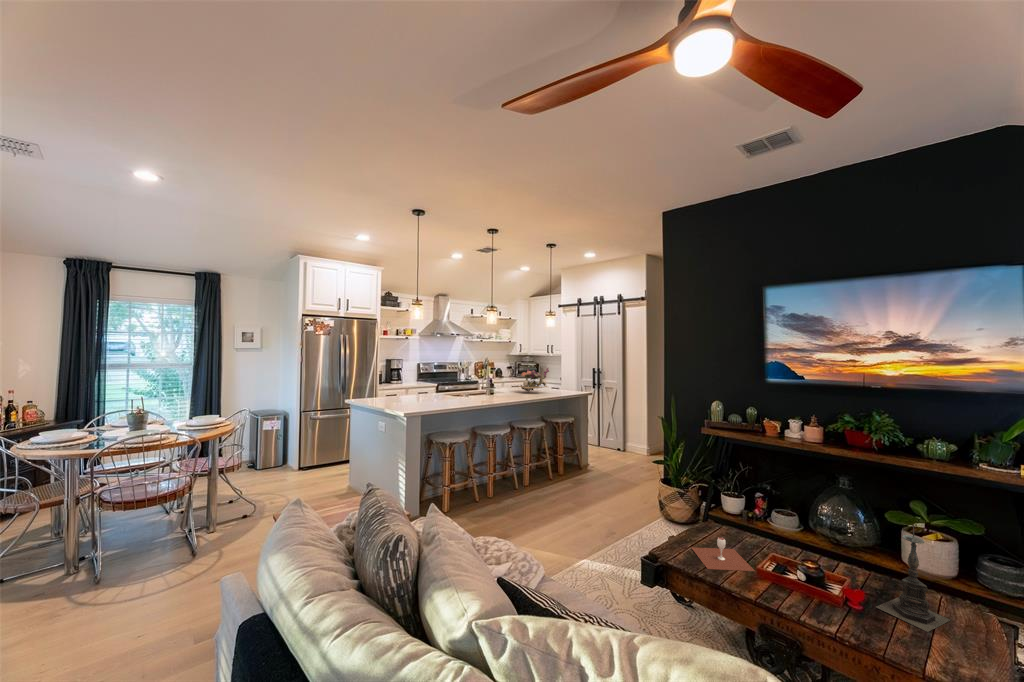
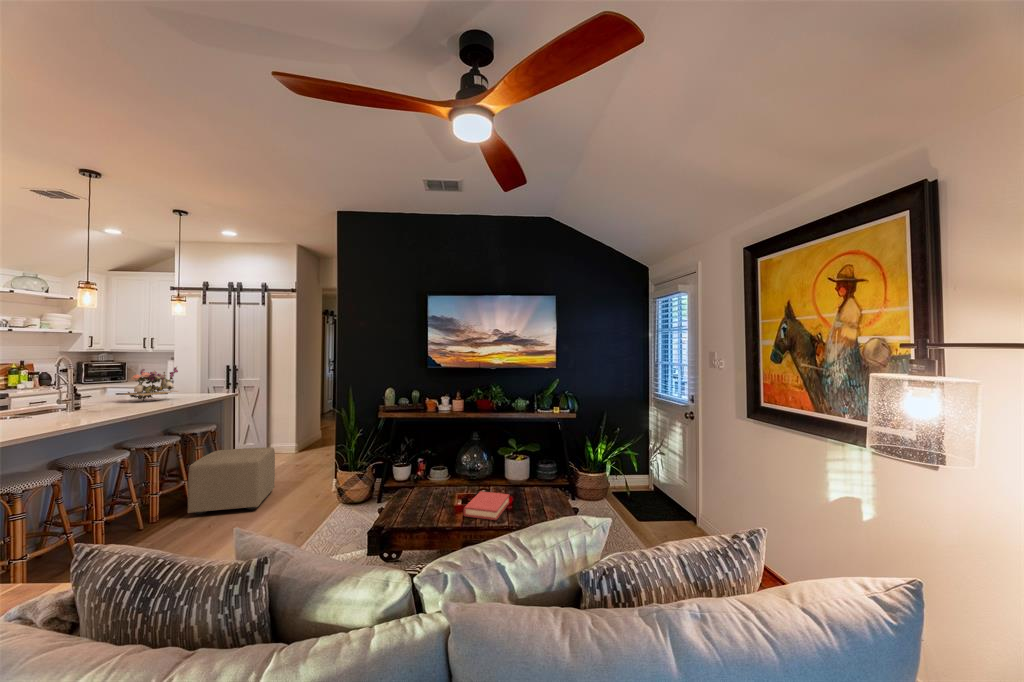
ottoman: none [546,440,613,499] -> present [188,448,275,515]
candle holder: present [876,526,950,632] -> none [519,448,548,507]
wine glass: present [692,538,755,571] -> none [402,493,451,520]
hardback book: none [767,563,859,614] -> present [464,492,509,520]

